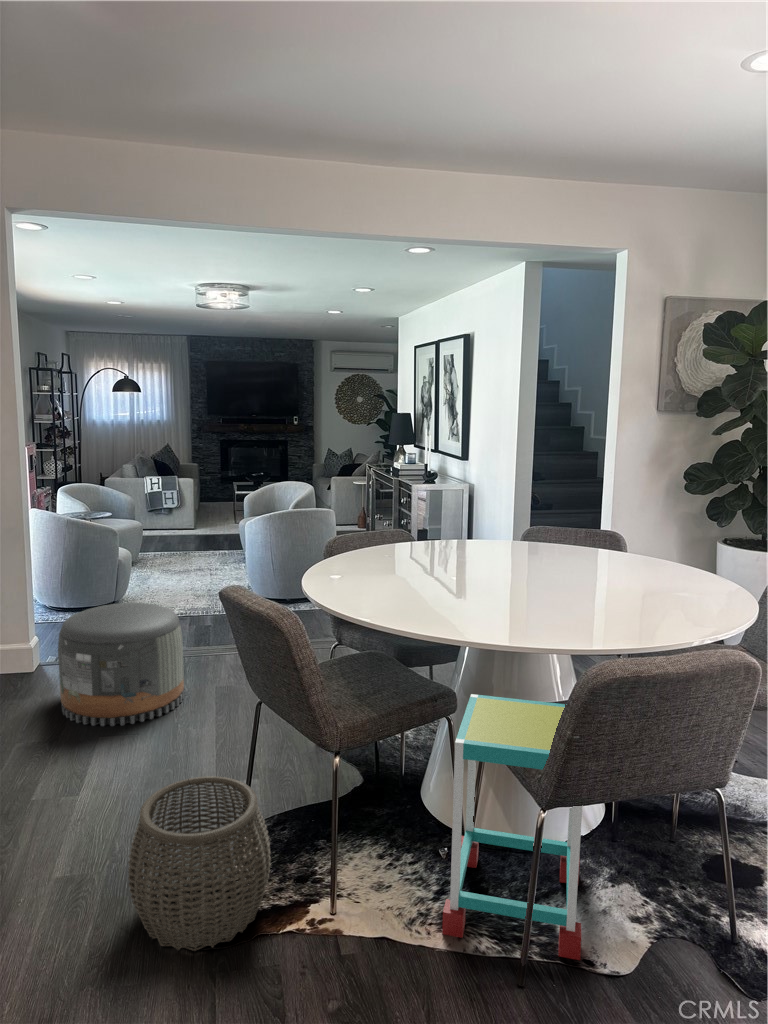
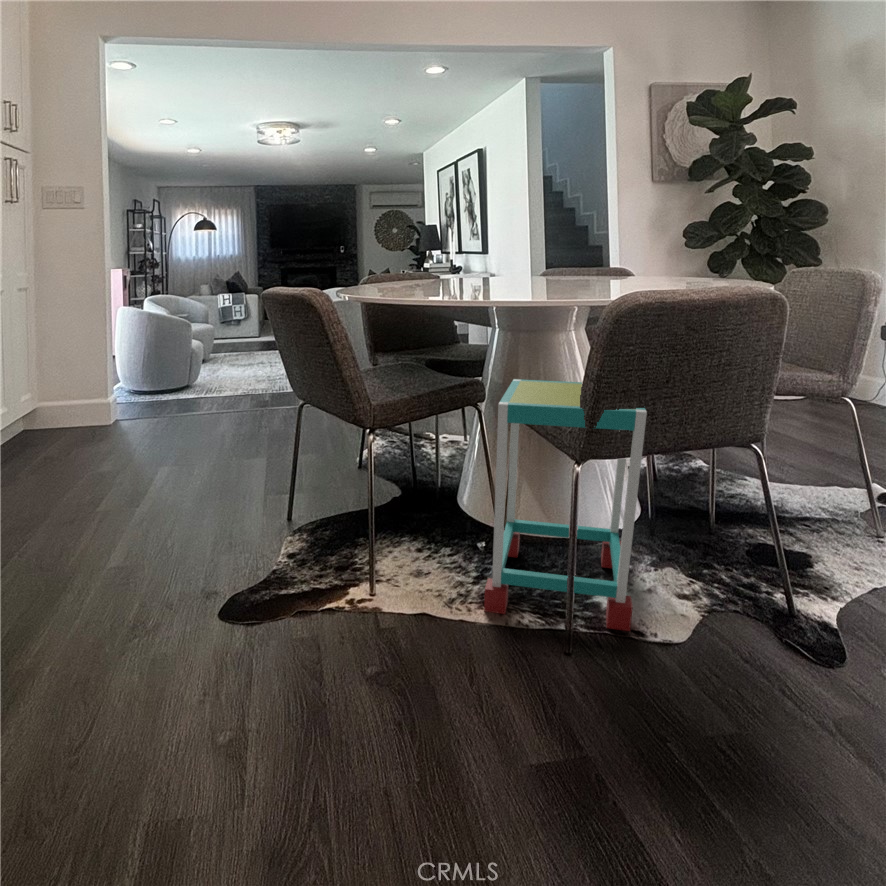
pouf: present [58,603,184,726] -> none [118,355,244,461]
woven basket: present [128,776,271,951] -> none [144,463,303,629]

